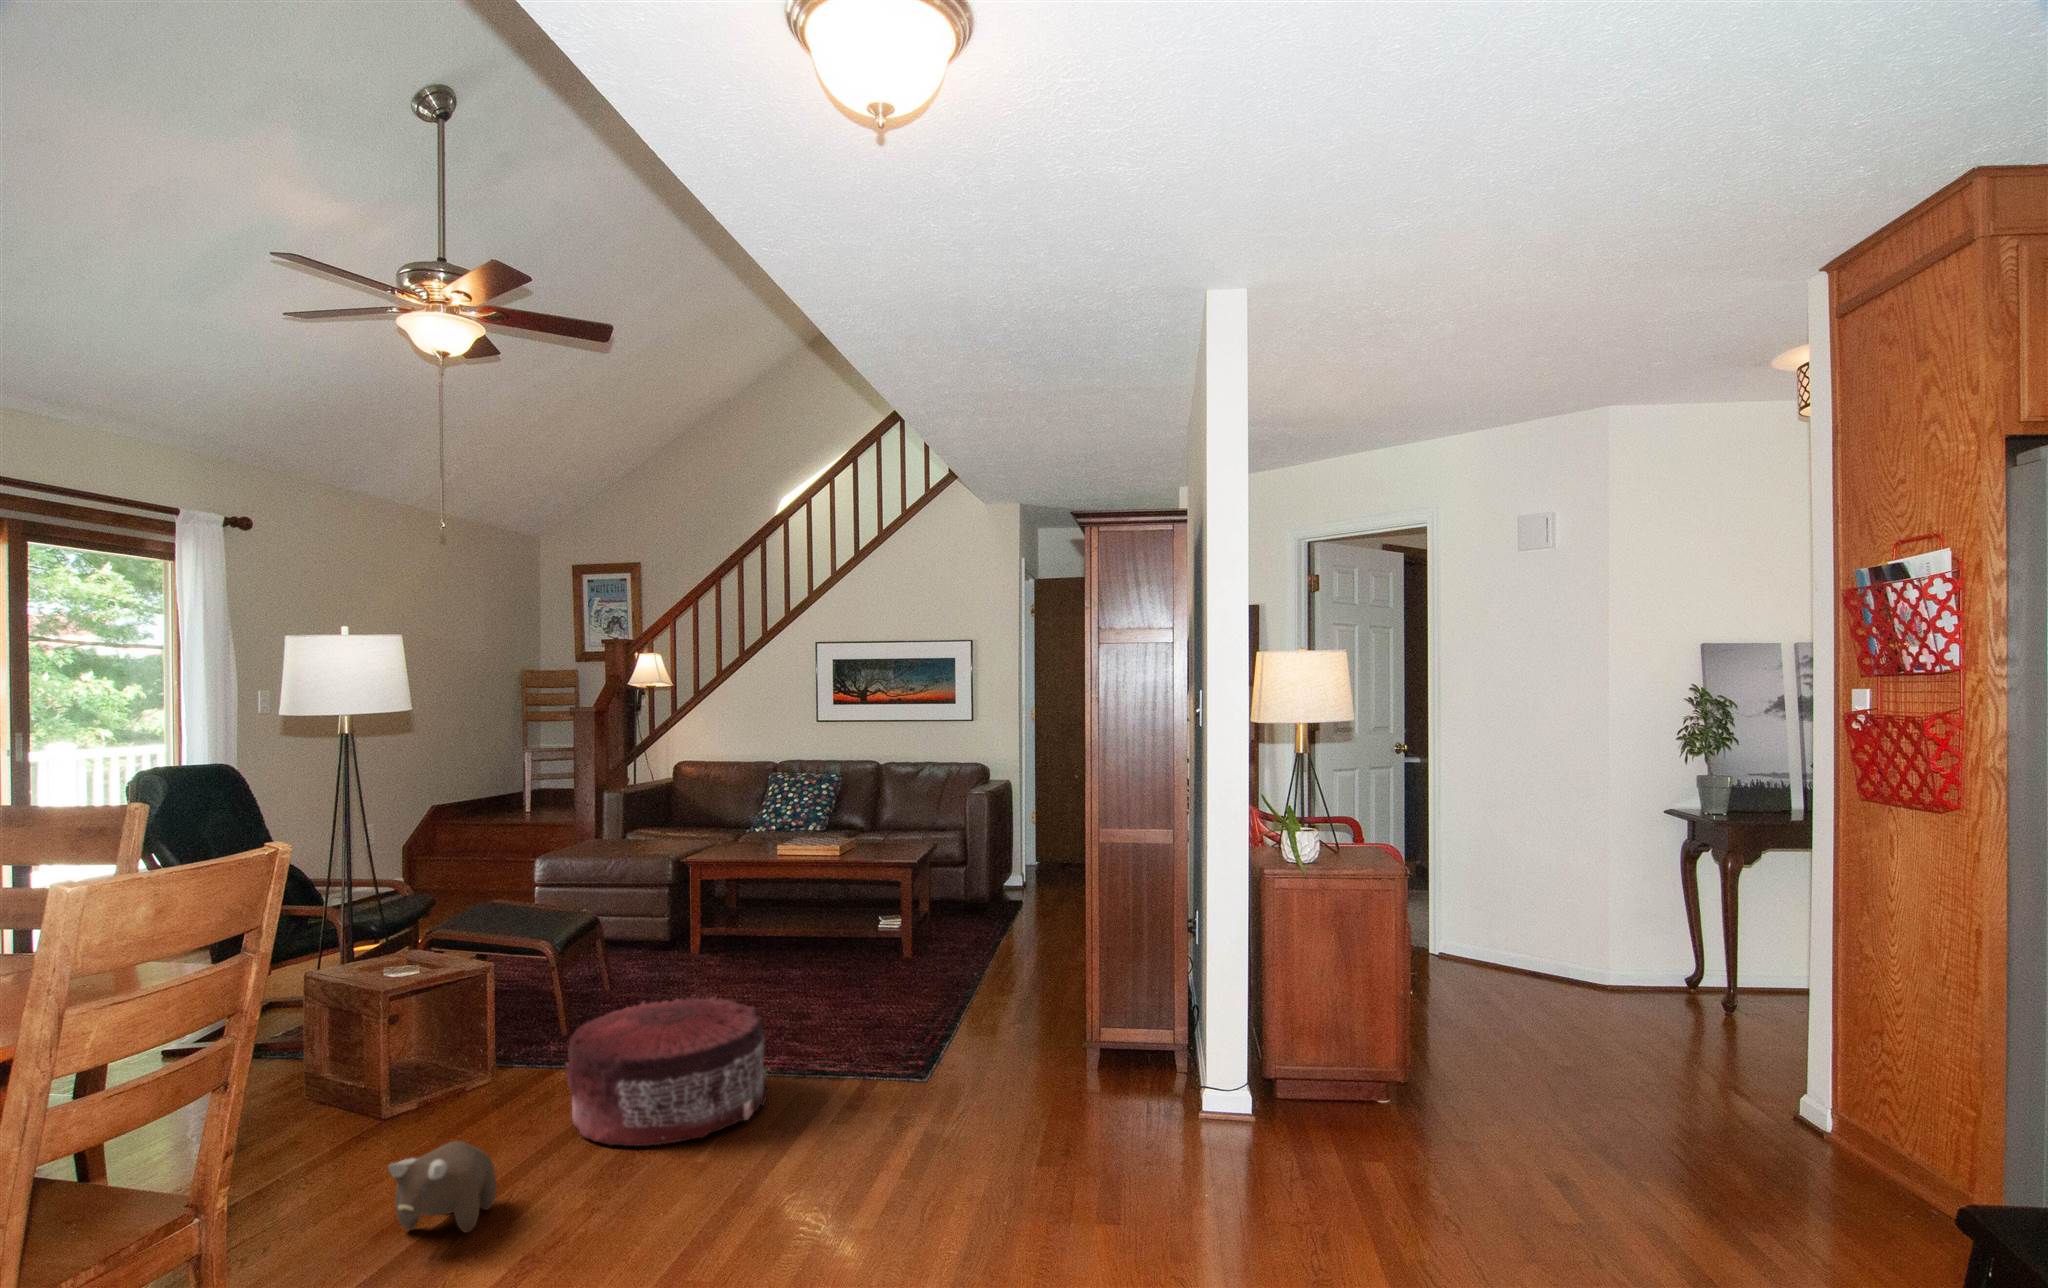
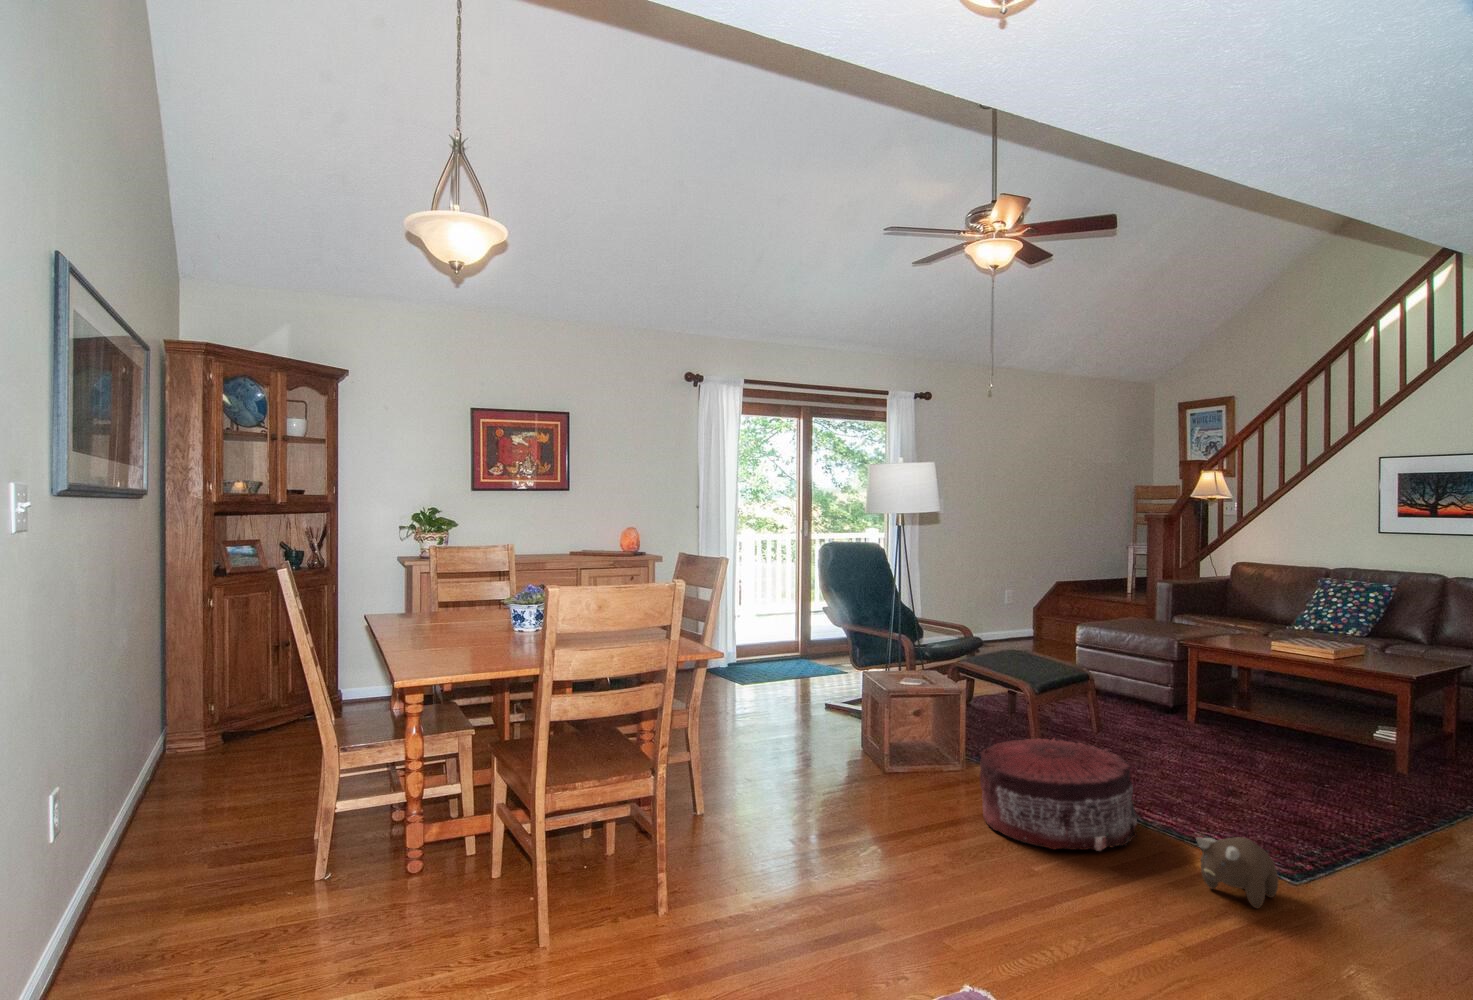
plush toy: present [388,1141,497,1232] -> present [1196,837,1278,908]

